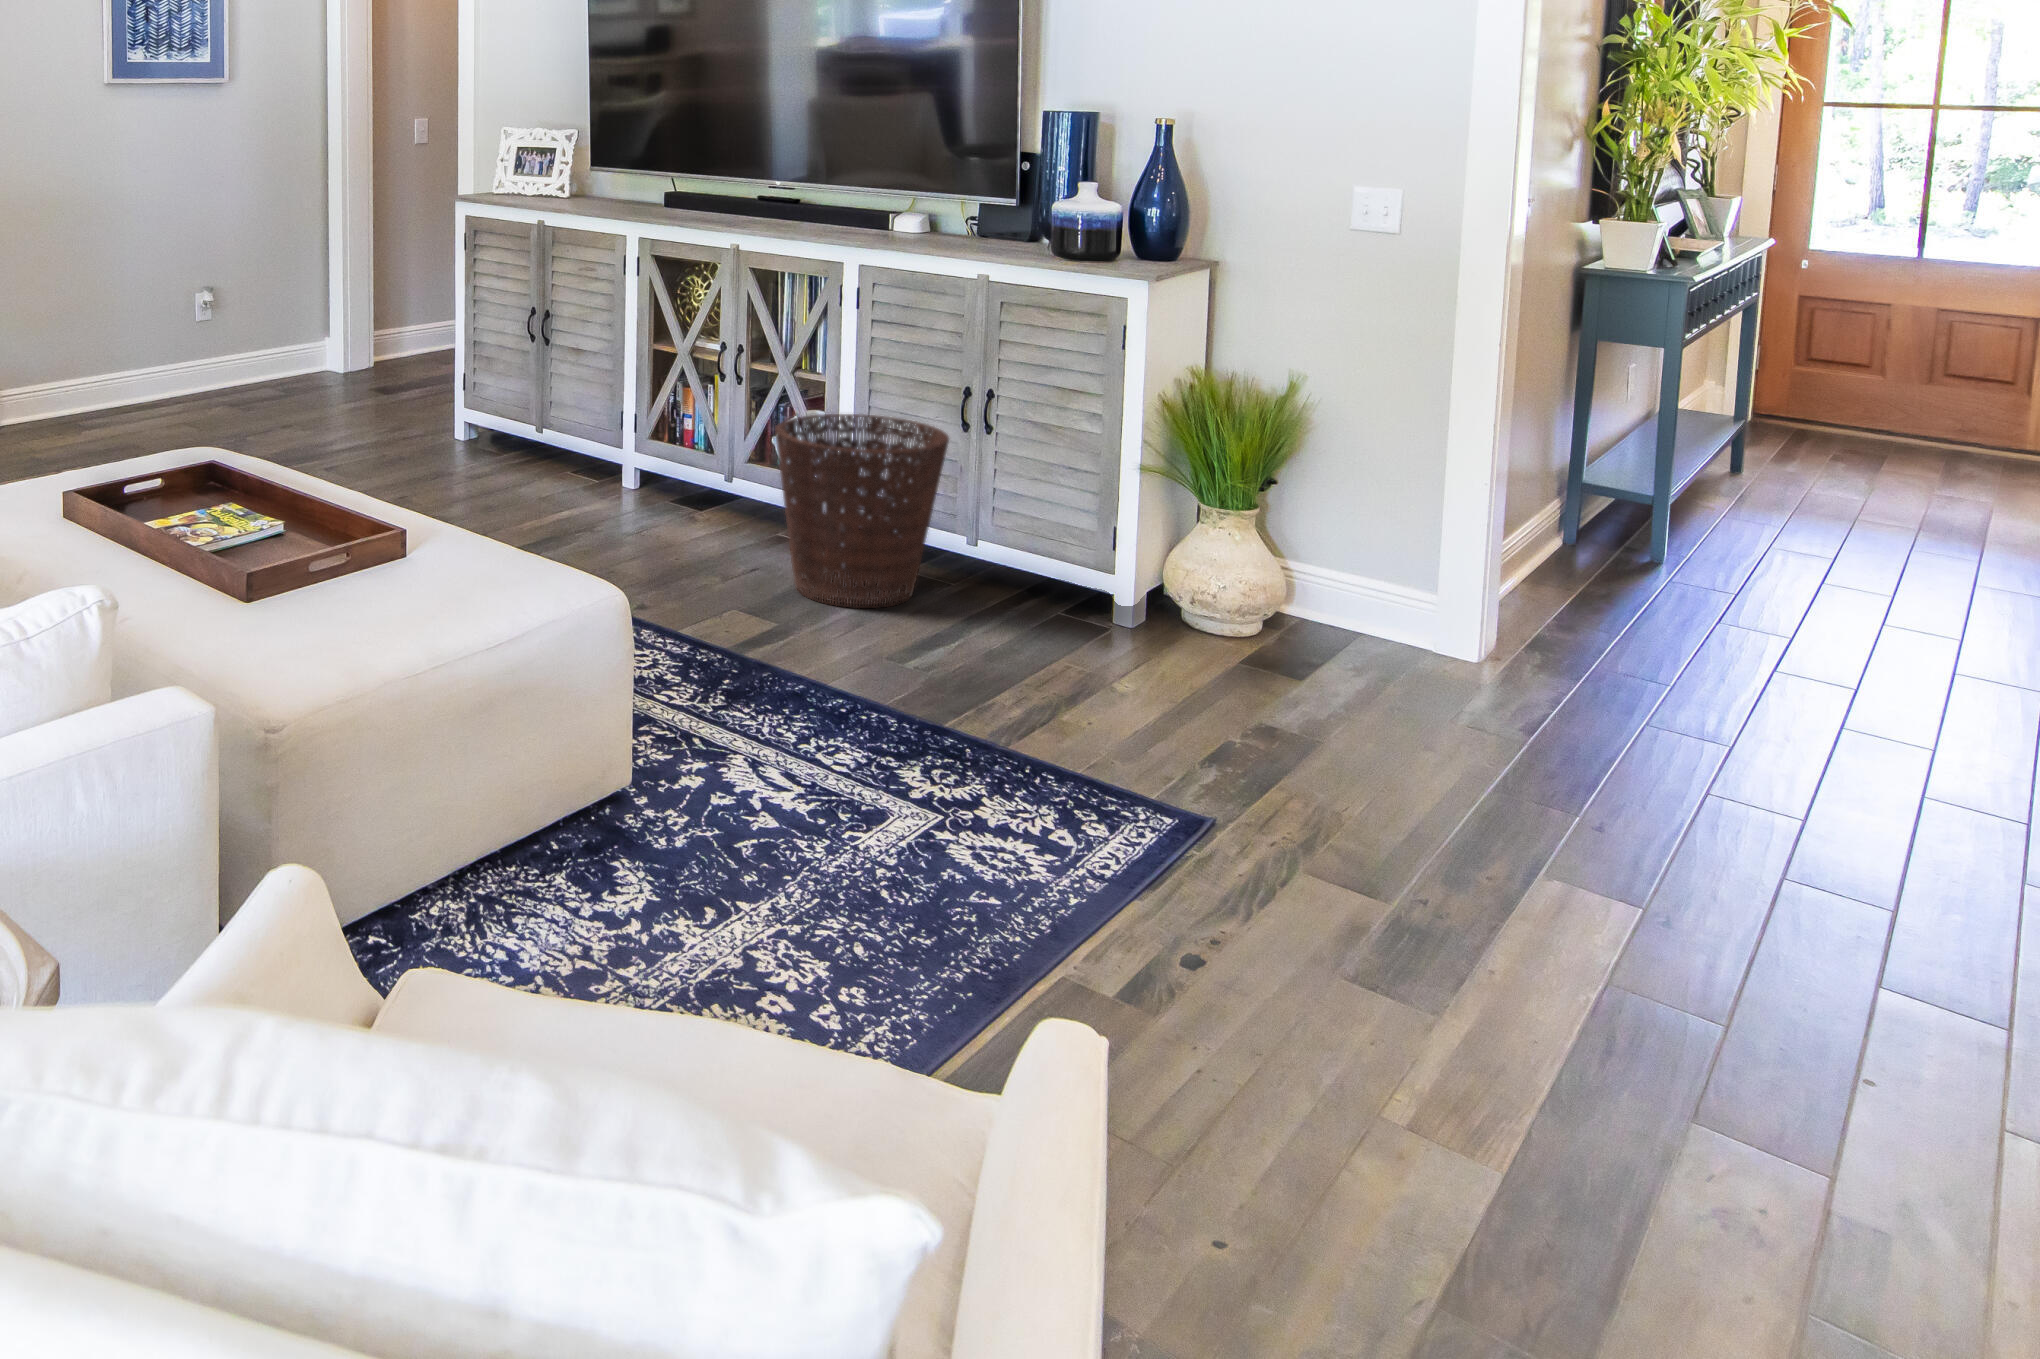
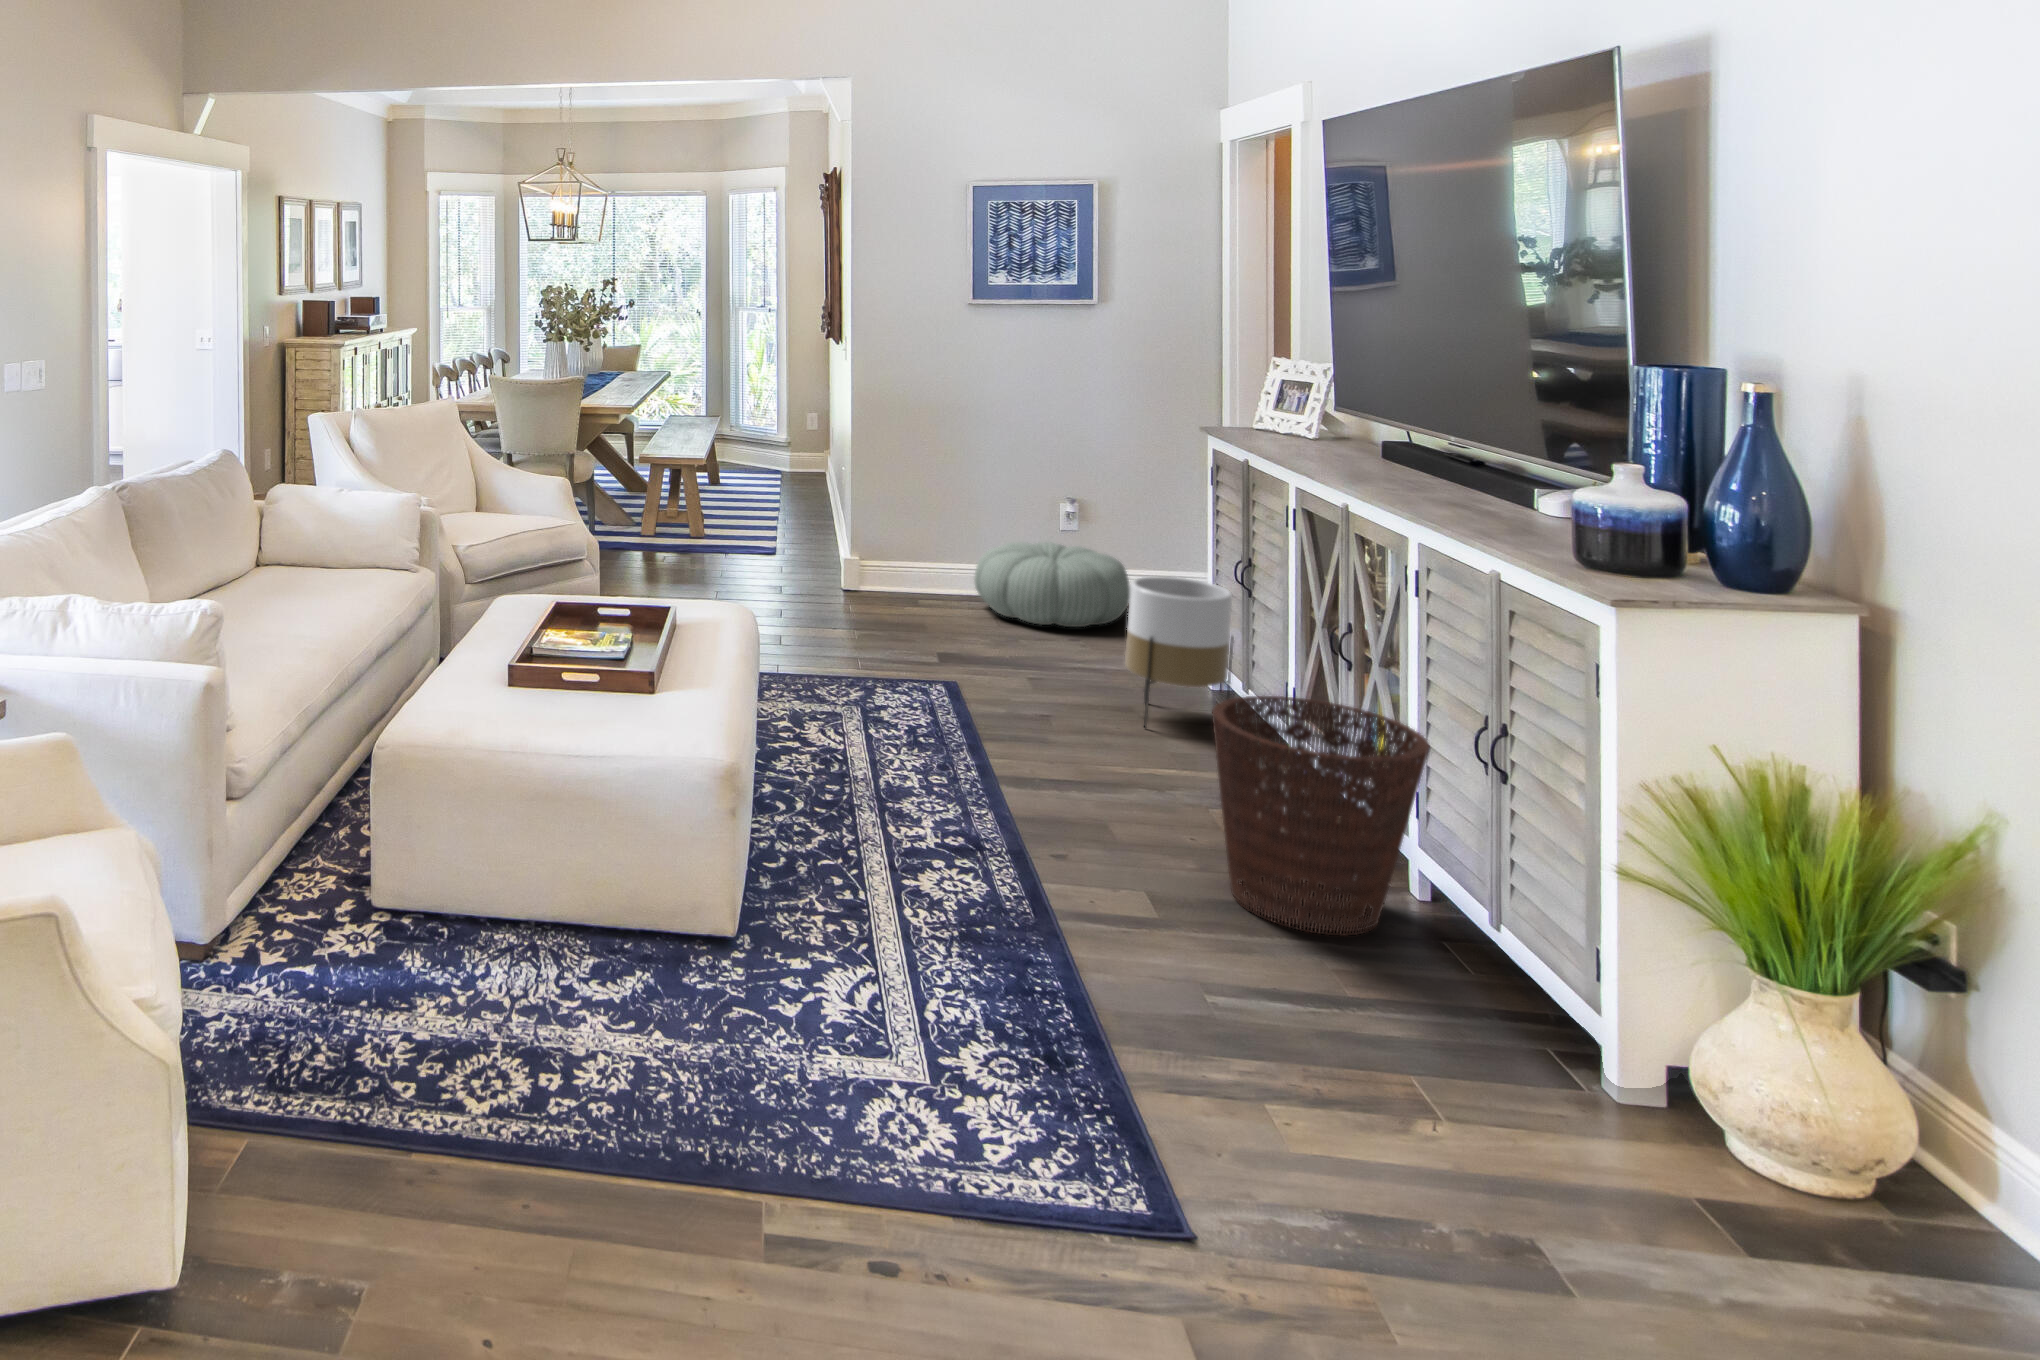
pouf: none [201,347,361,433] -> present [974,542,1130,627]
planter: none [489,347,582,497] -> present [1125,577,1234,727]

